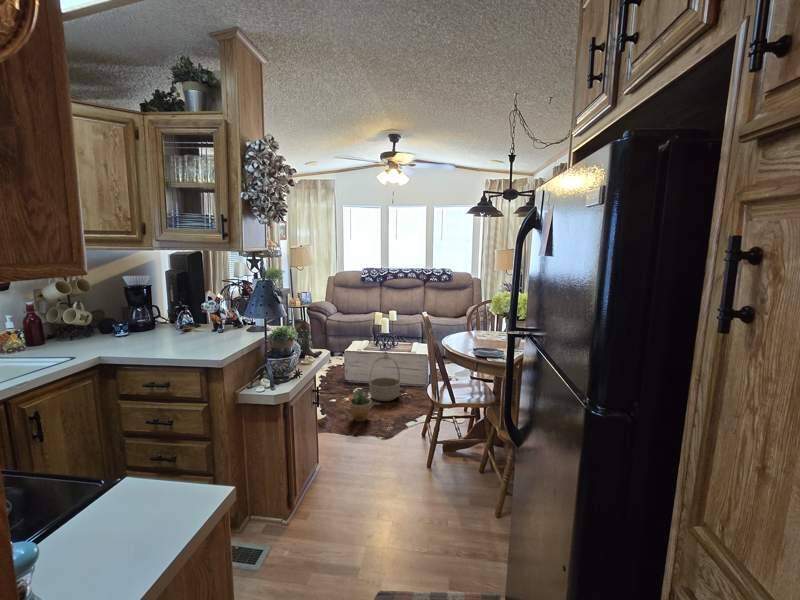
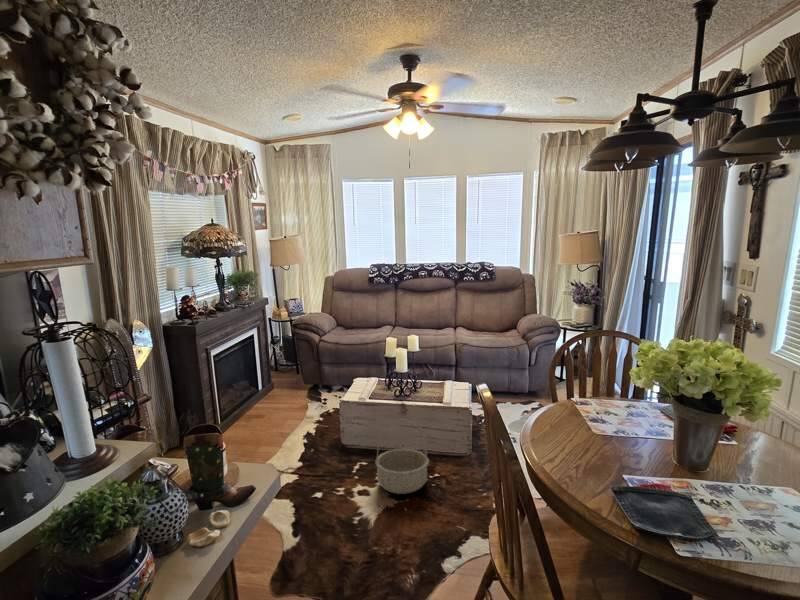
potted plant: present [350,390,371,421] -> none [340,491,379,548]

